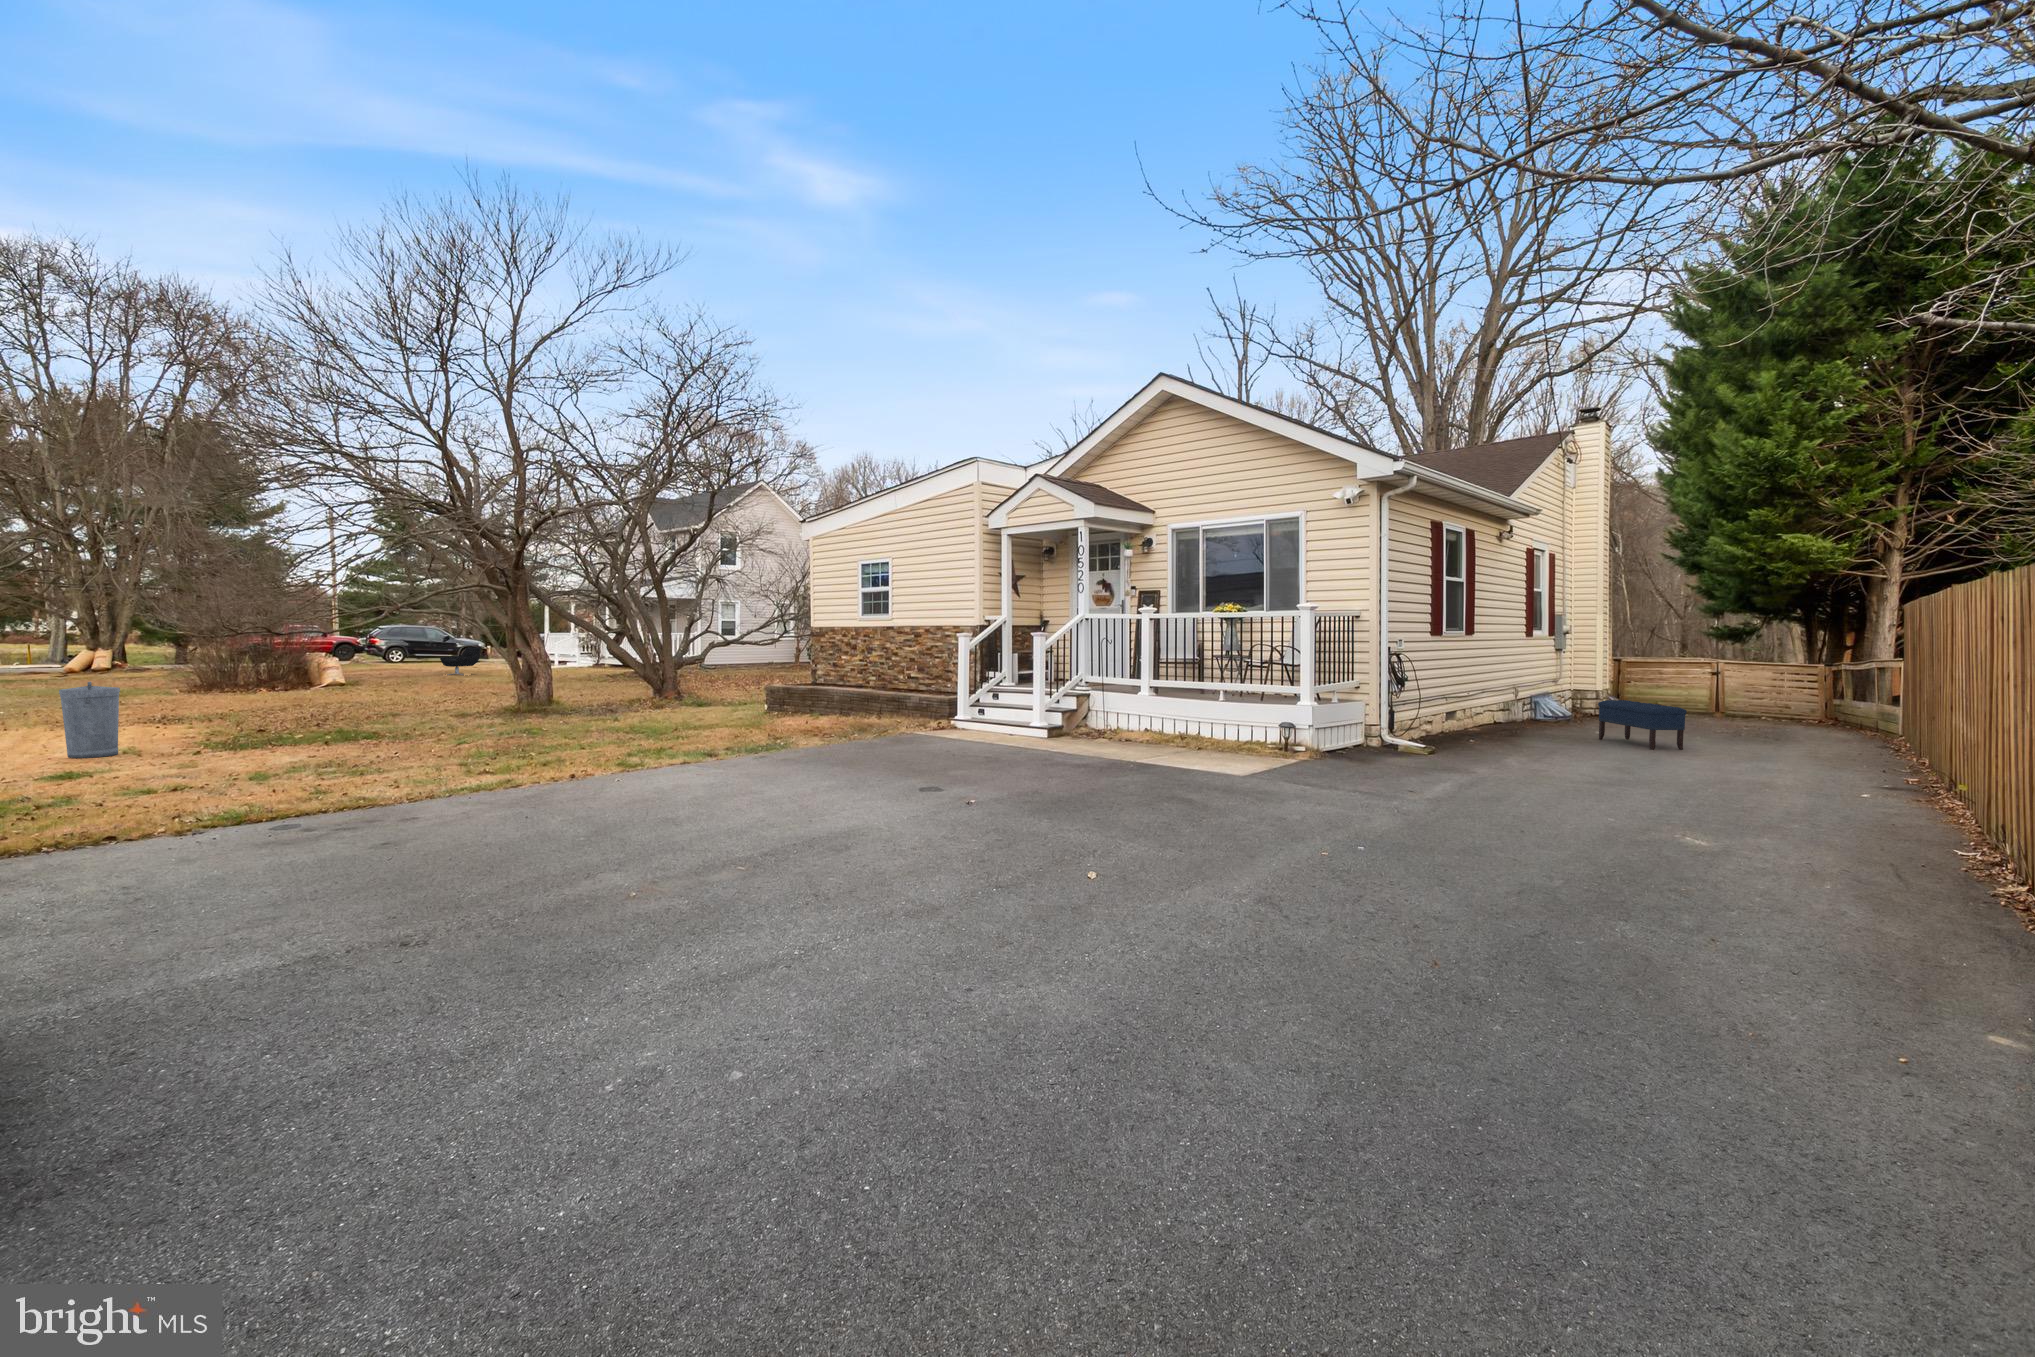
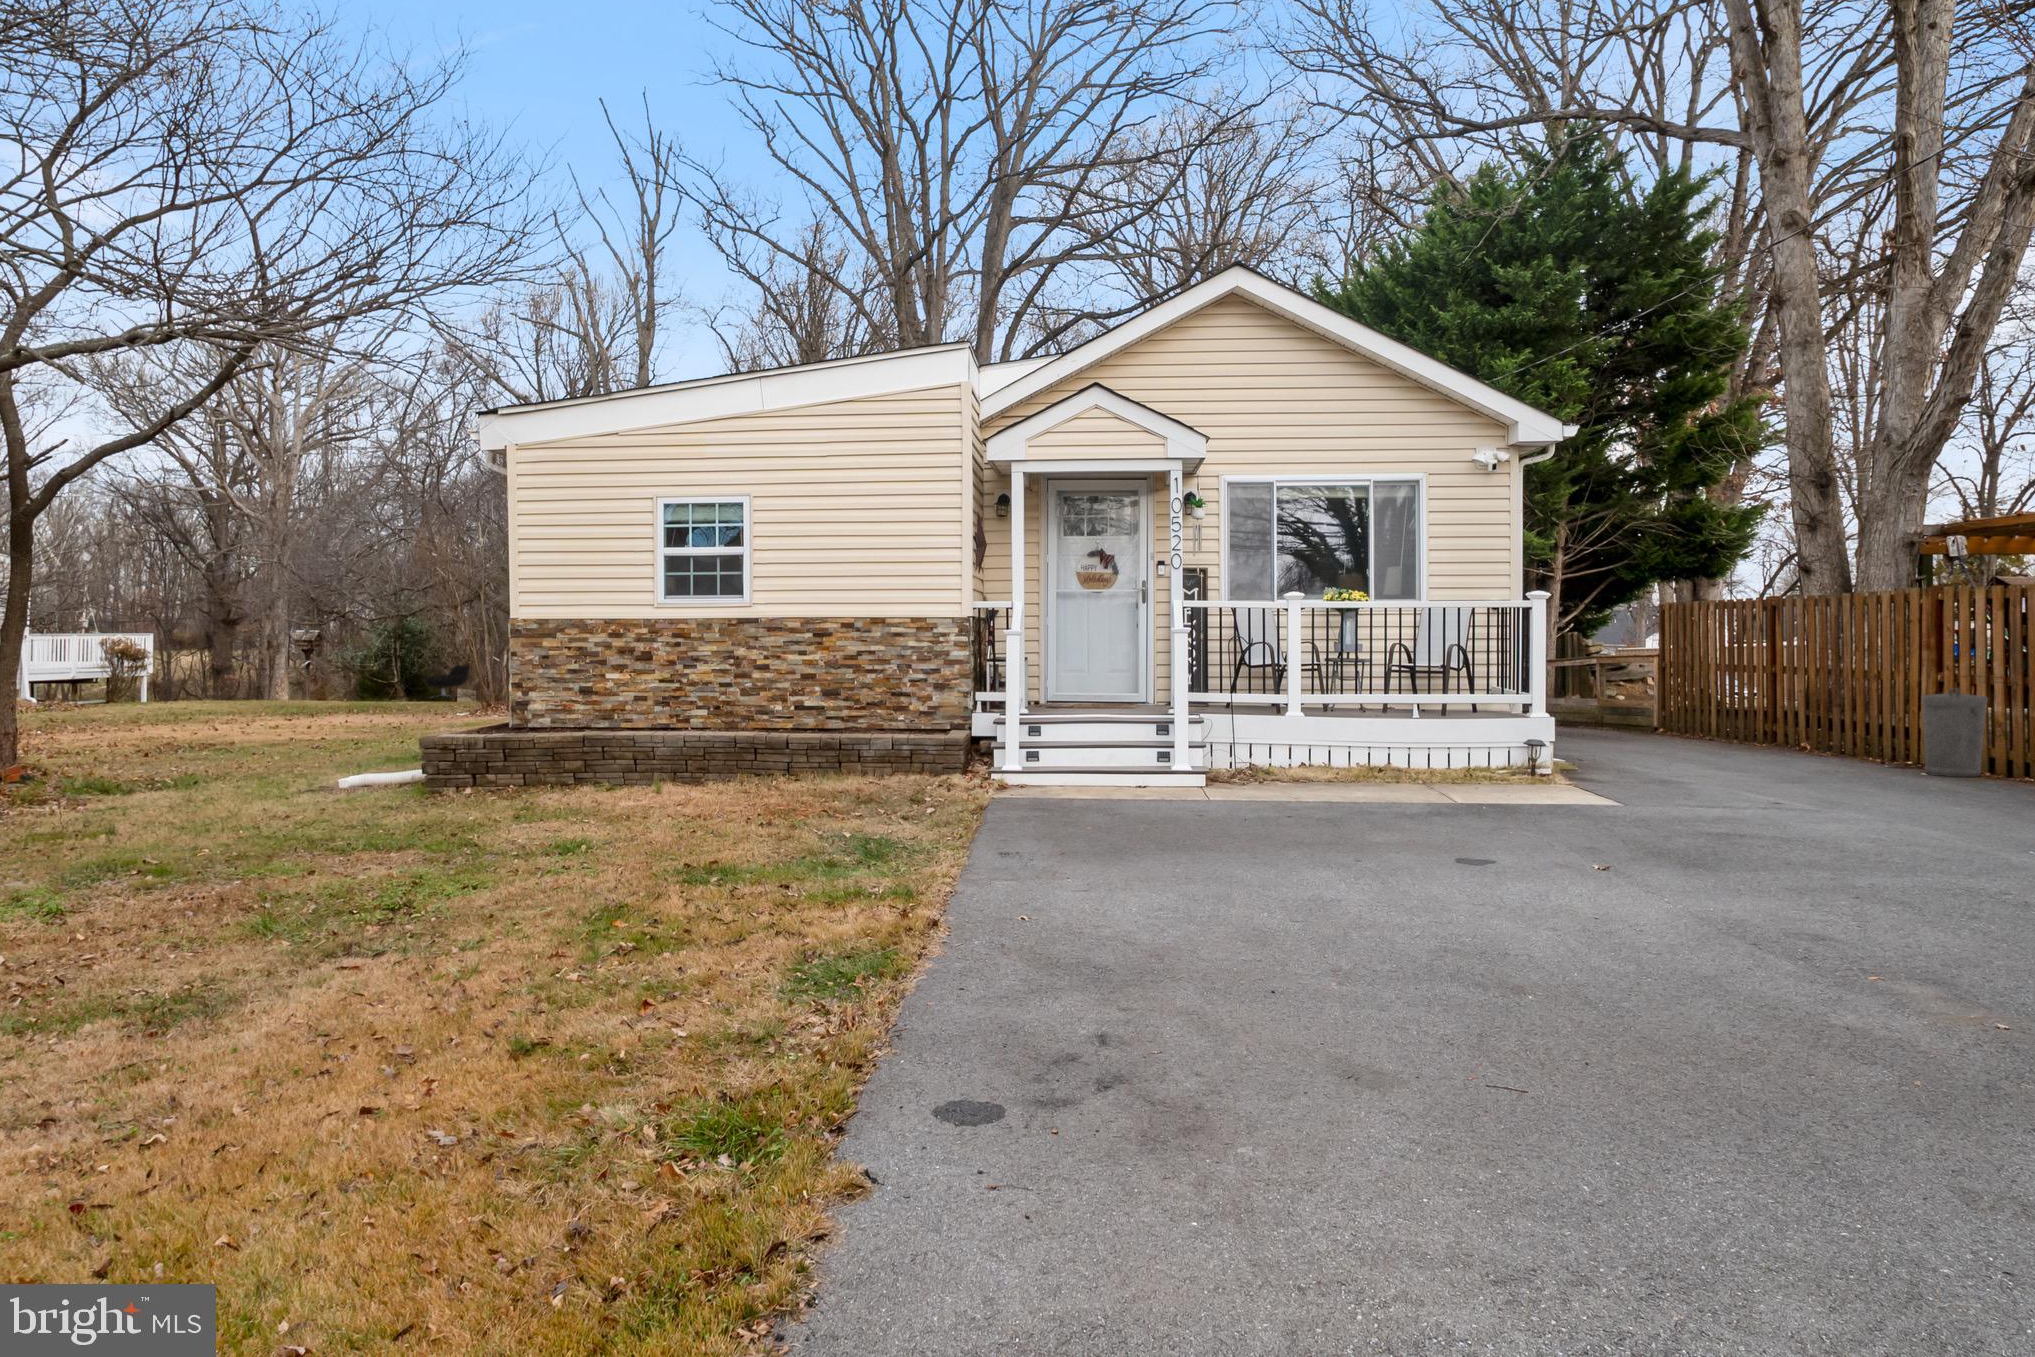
trash can: present [59,682,120,758] -> present [1922,688,1988,777]
bench: present [1598,700,1687,750] -> none [1794,704,1906,763]

